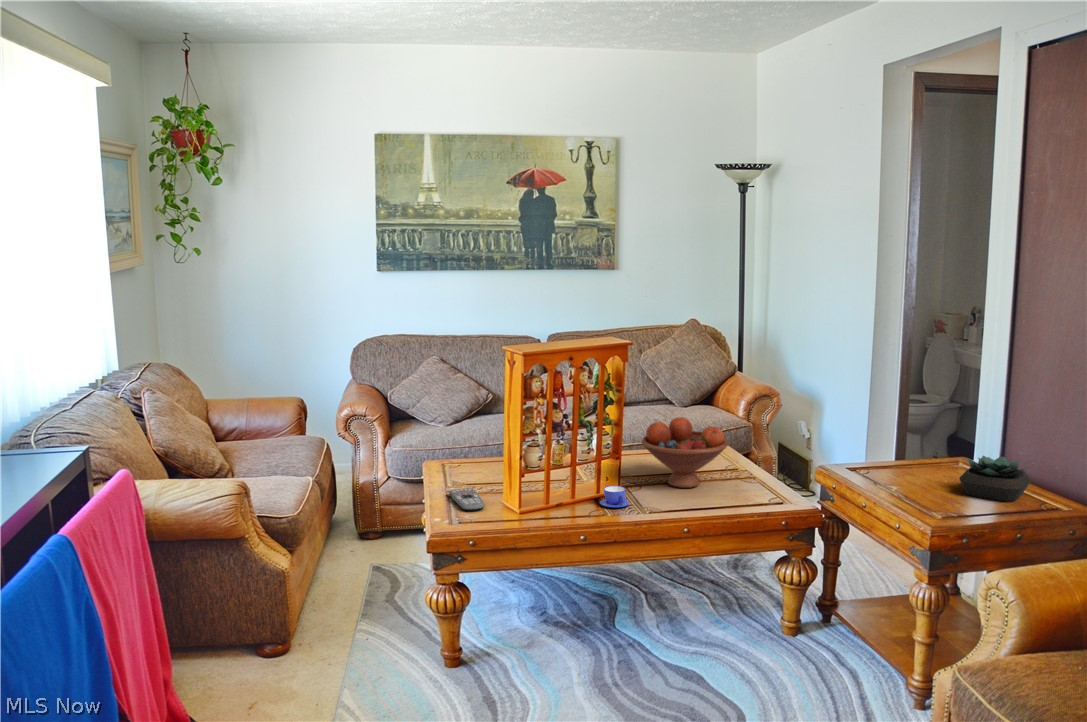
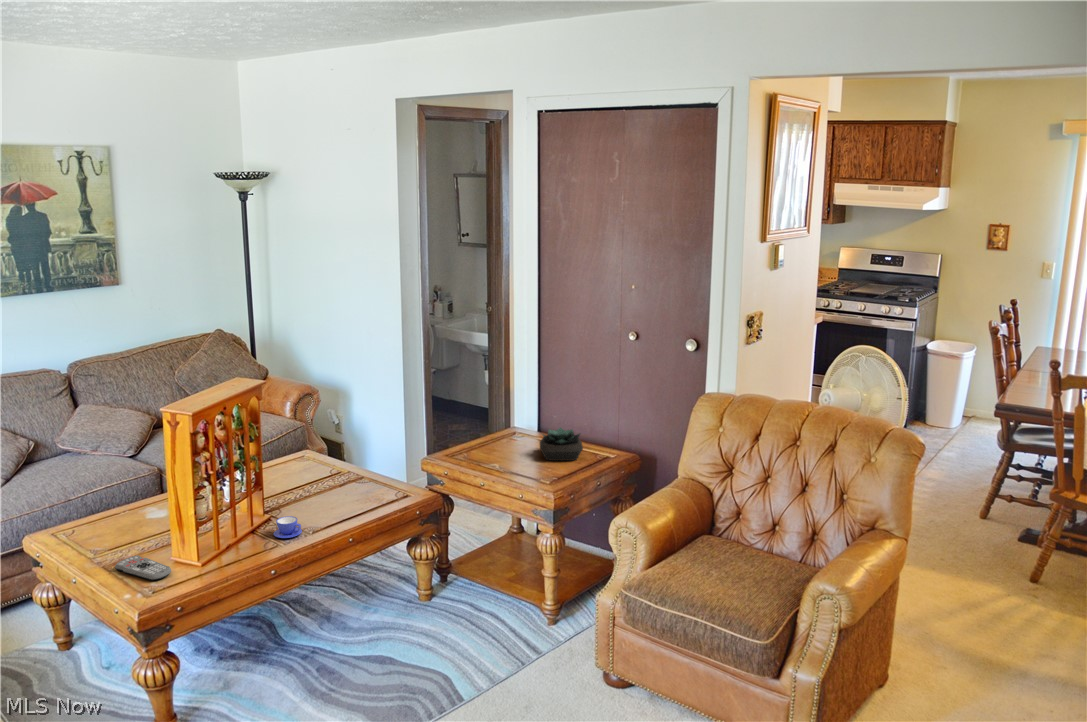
fruit bowl: present [642,417,728,488] -> none [281,439,360,503]

